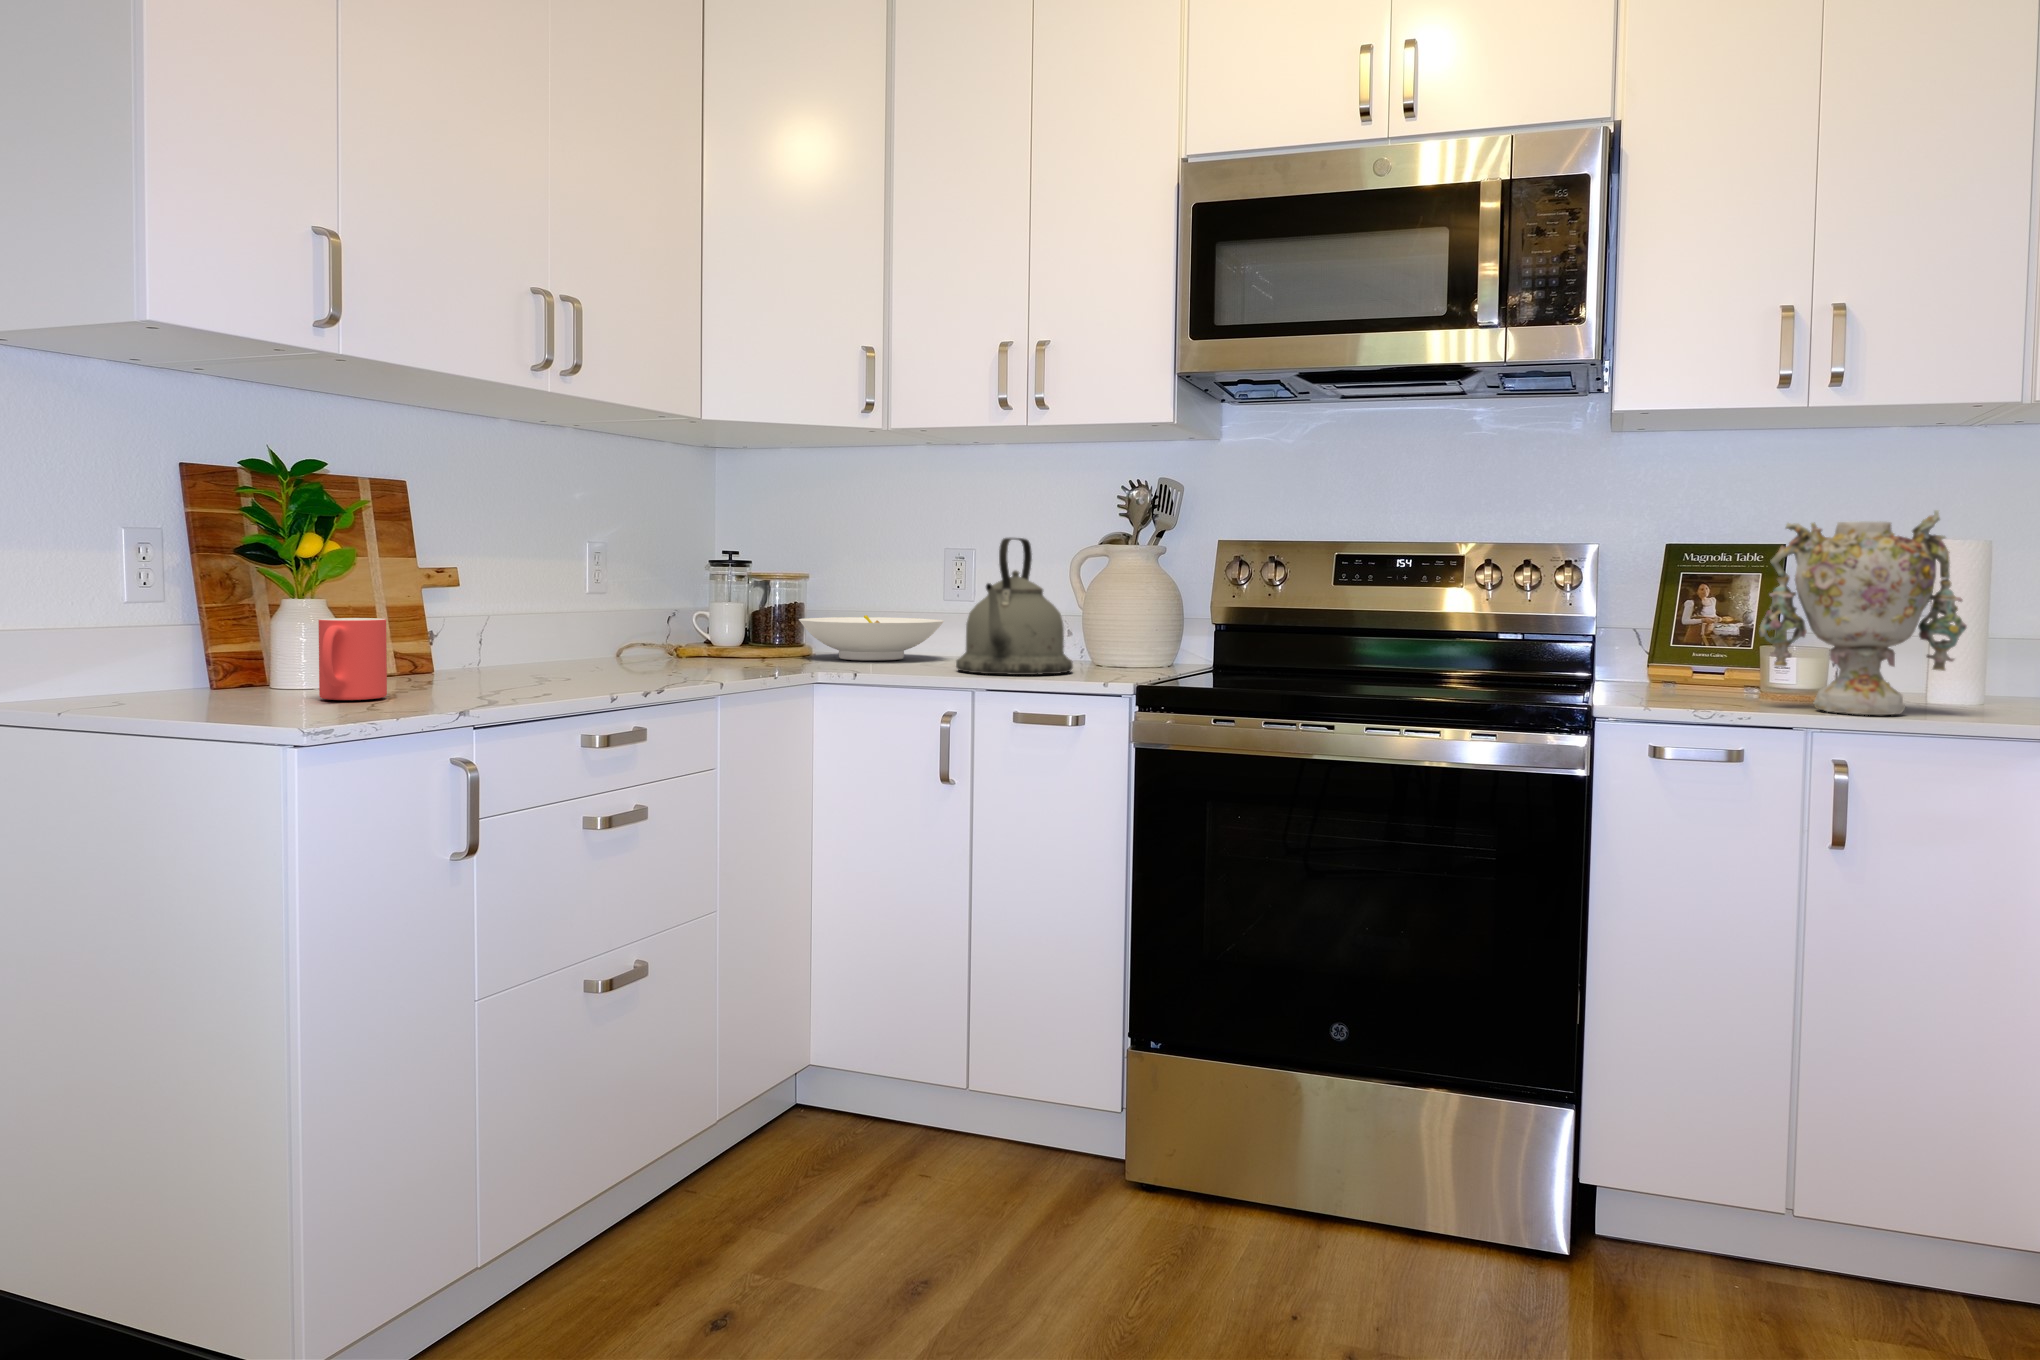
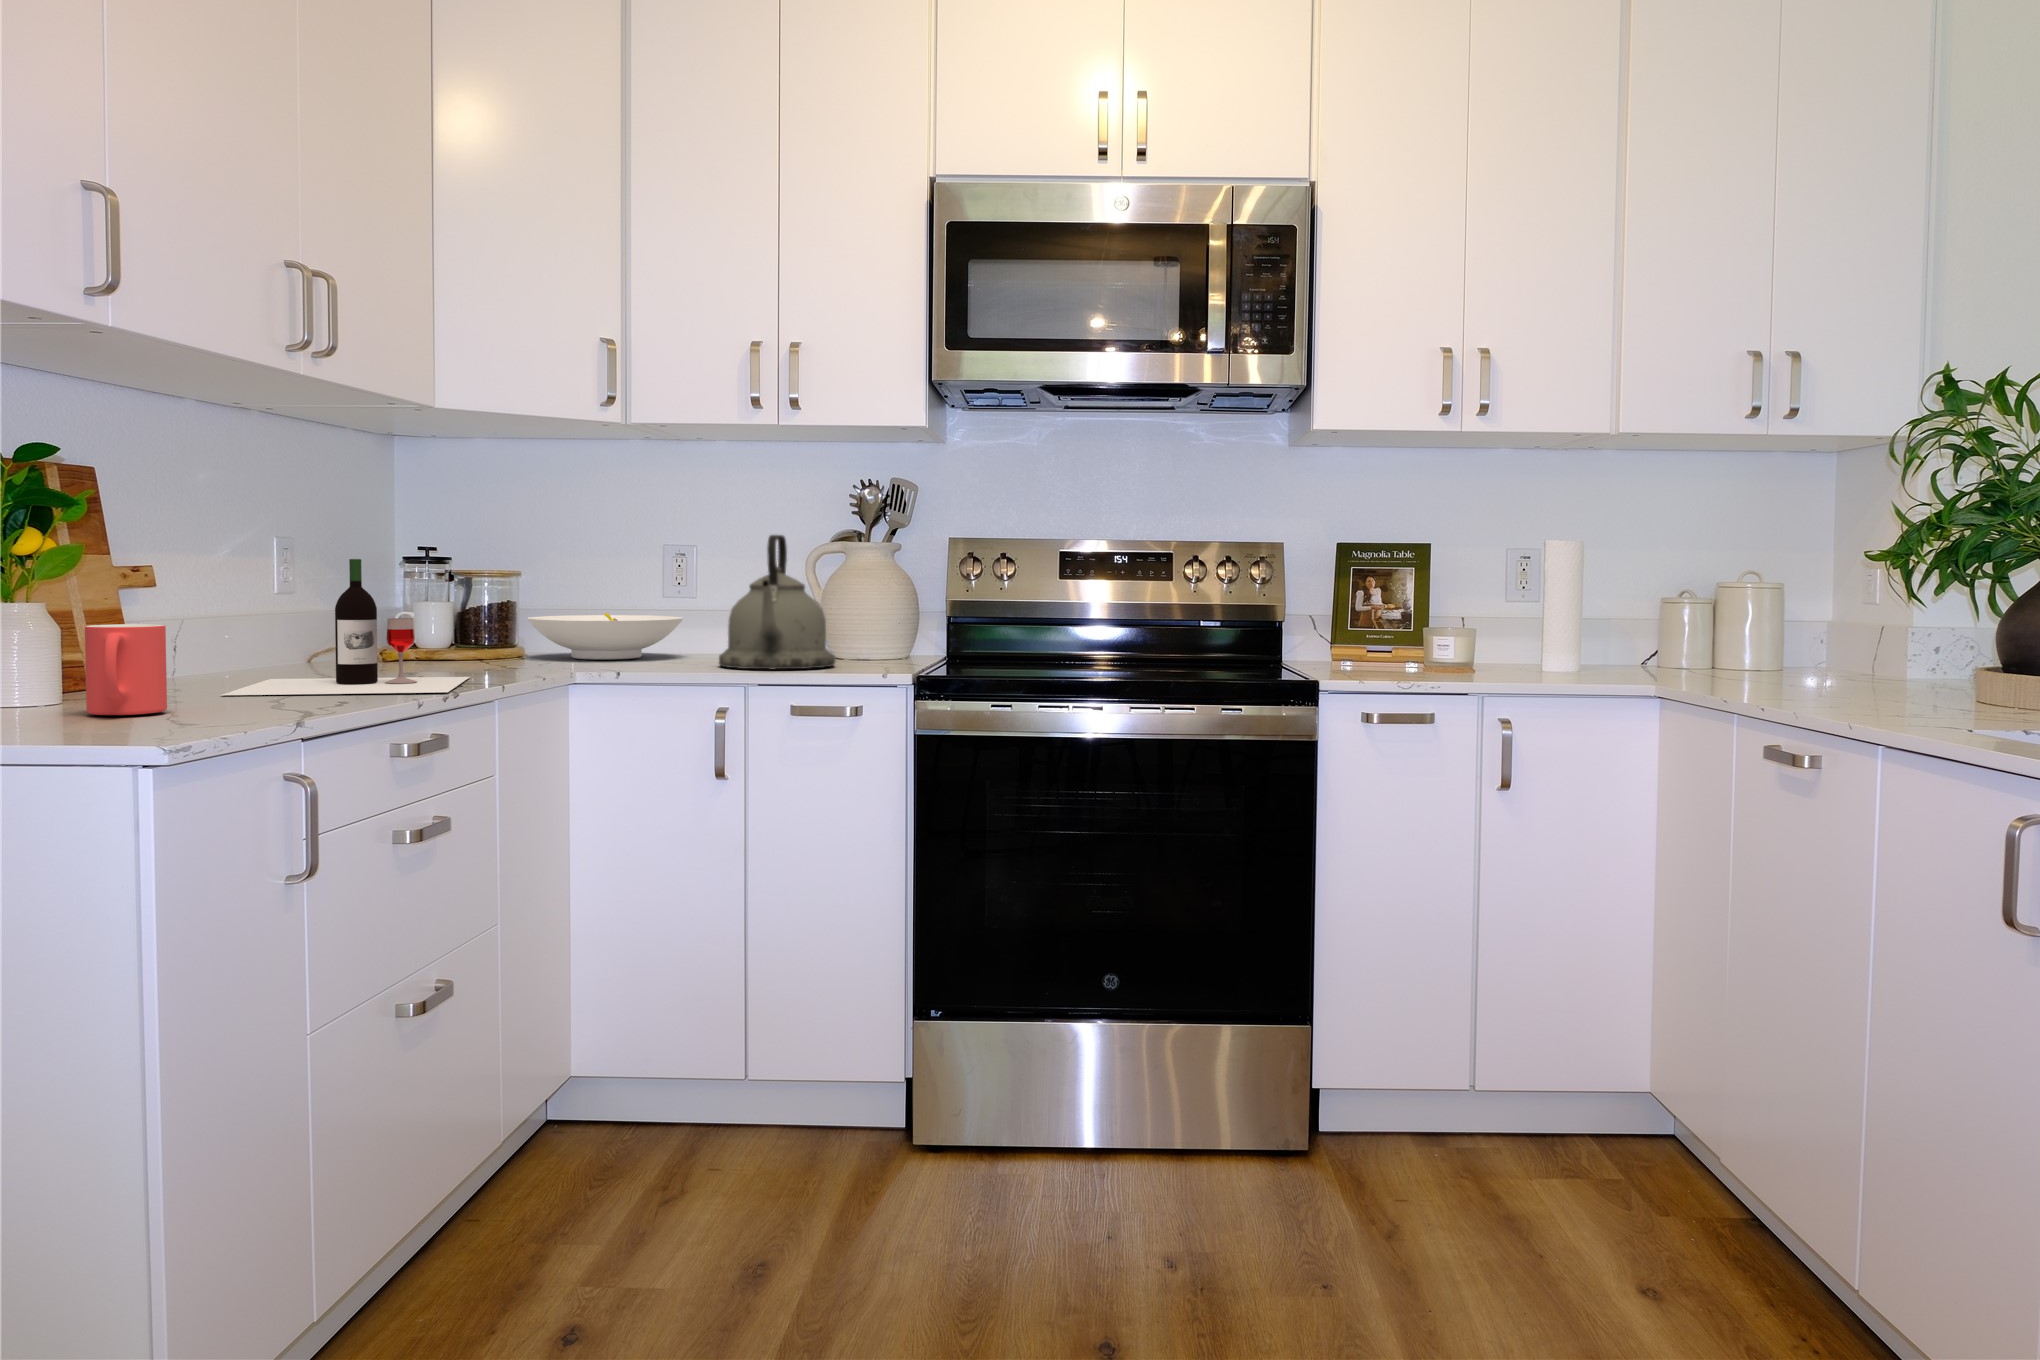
vase: present [1760,510,1967,715] -> none [1432,519,1578,682]
wine bottle: none [464,561,708,688] -> present [222,559,469,695]

